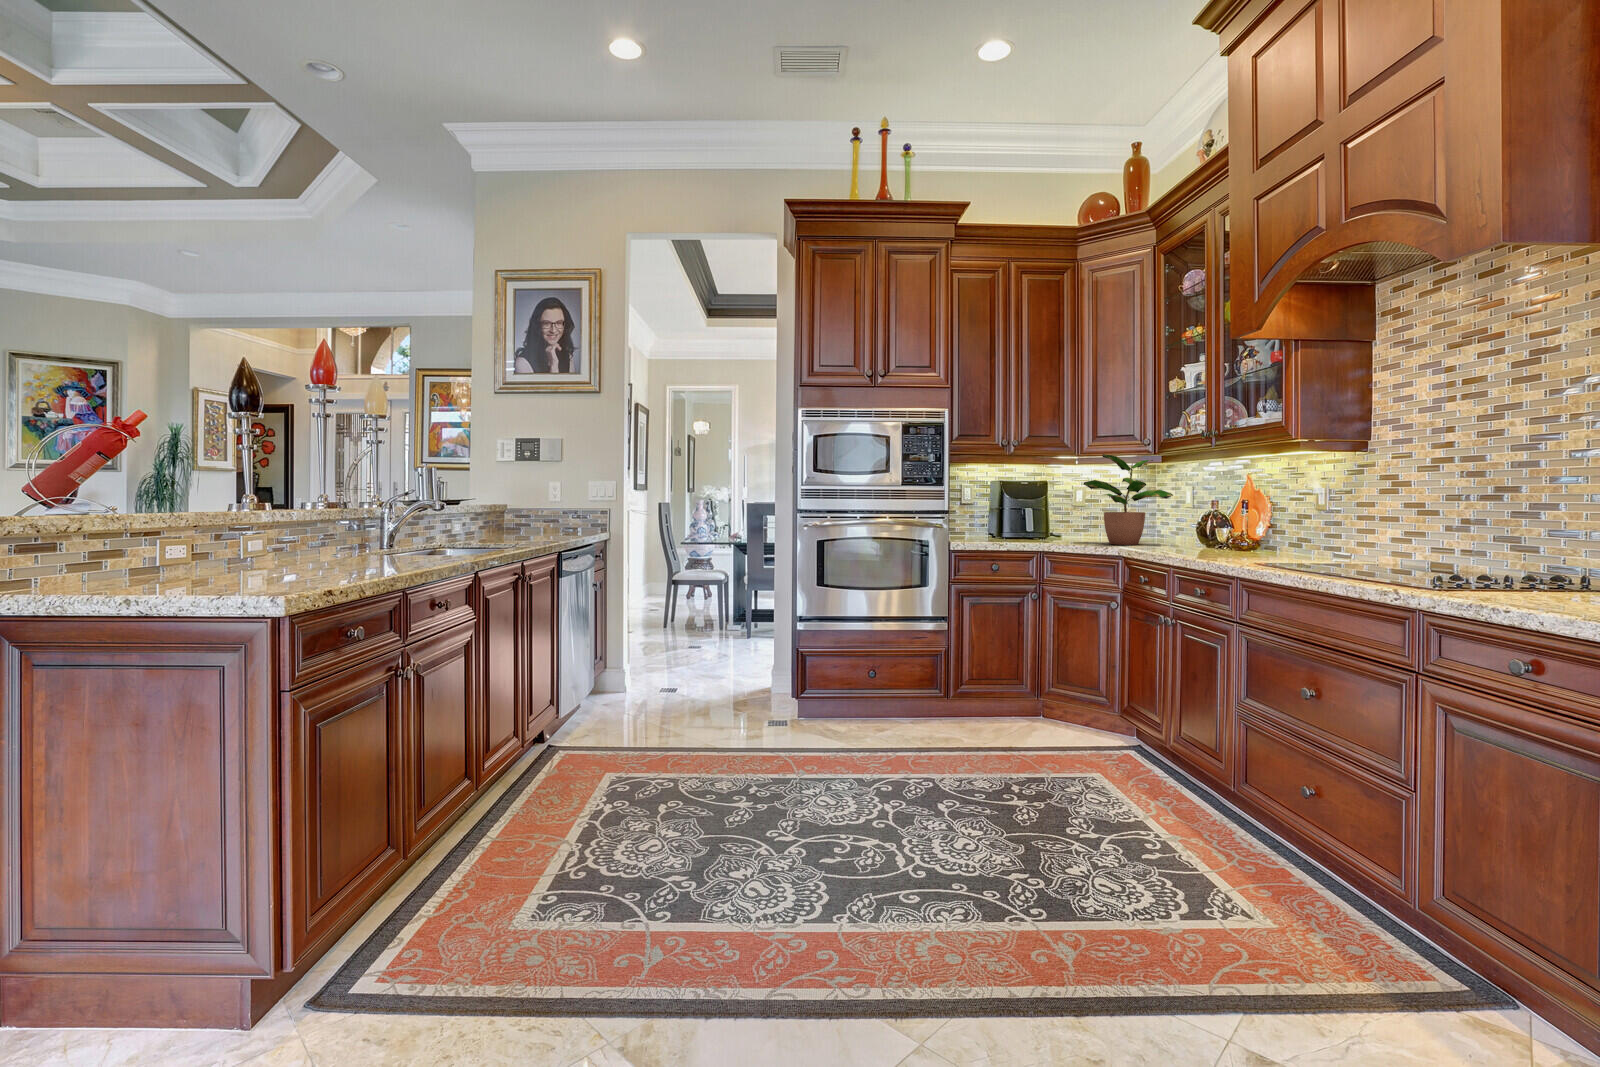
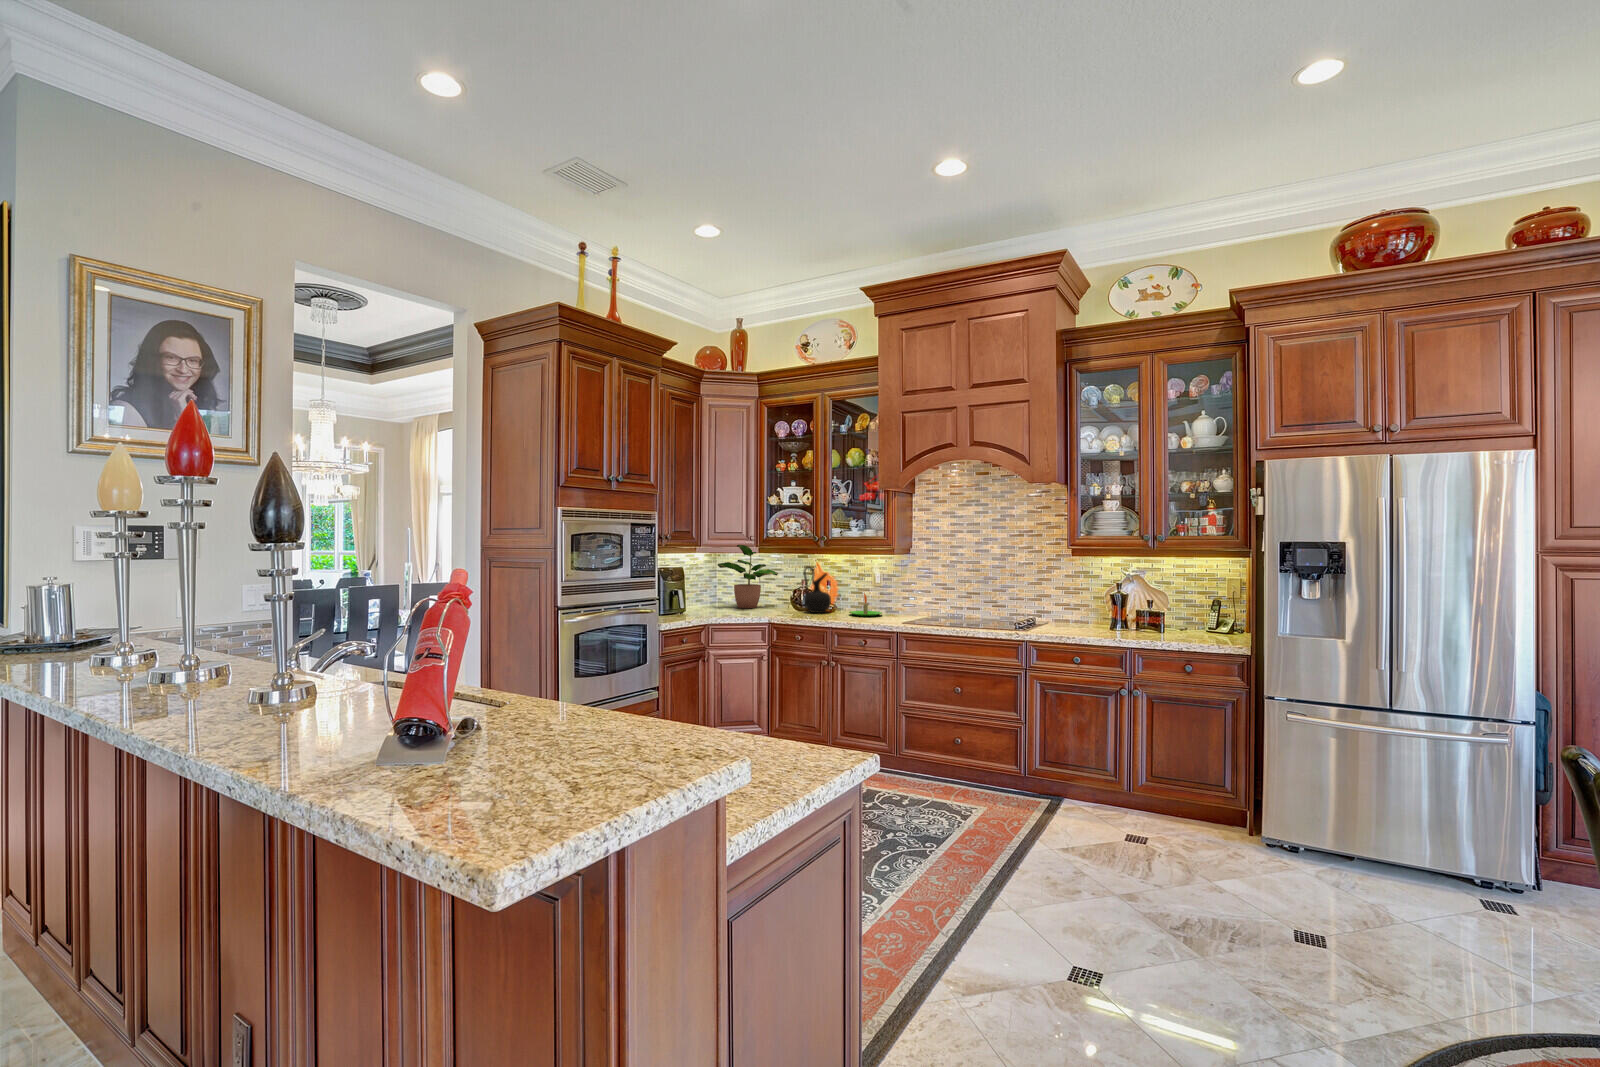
ceramic jug: none [1173,481,1221,553] -> present [804,566,831,613]
candle: none [1228,521,1293,559] -> present [849,593,882,616]

